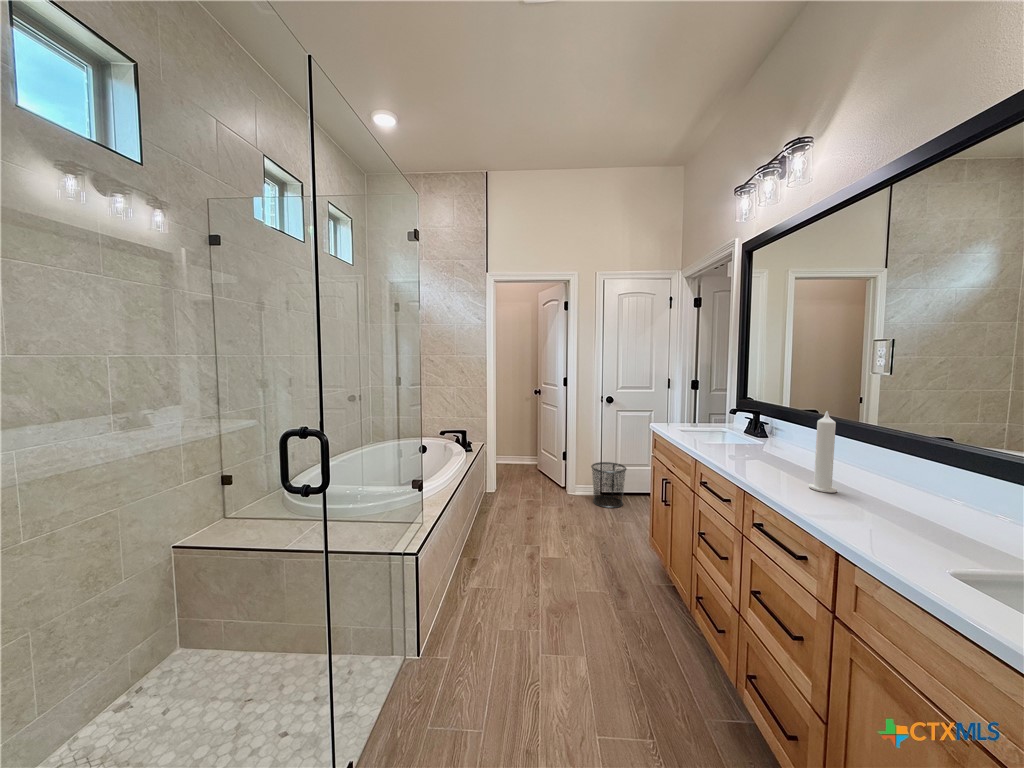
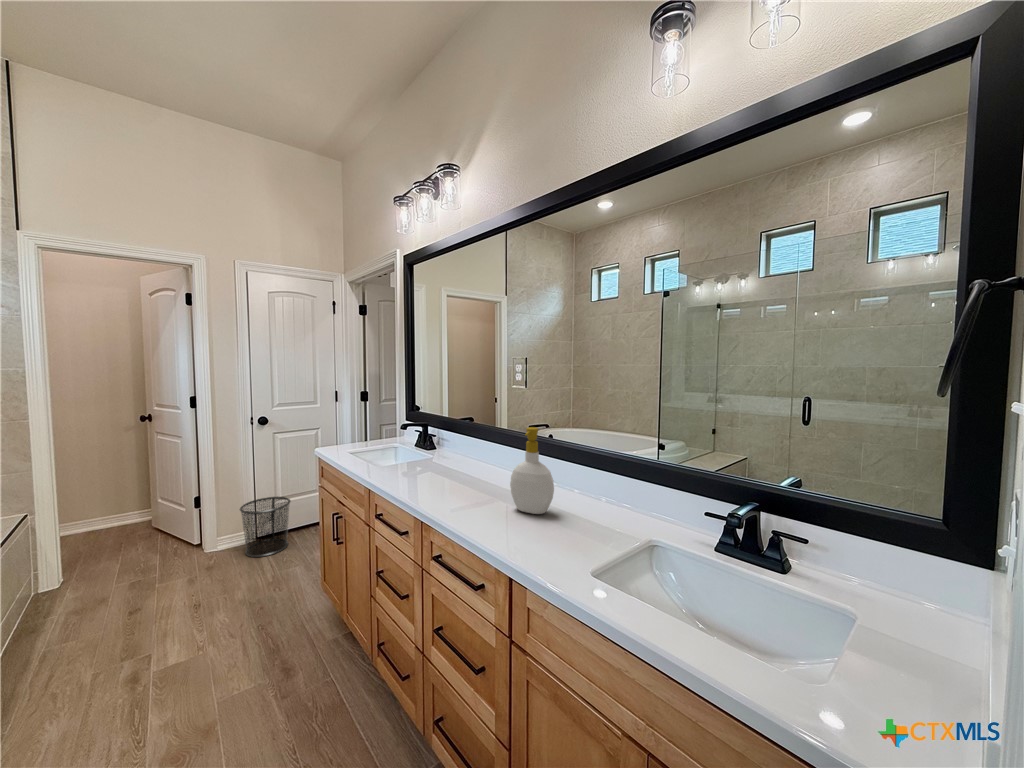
candle: present [809,411,837,493] -> none [475,426,497,504]
soap bottle: none [855,416,922,515] -> present [510,427,554,514]

